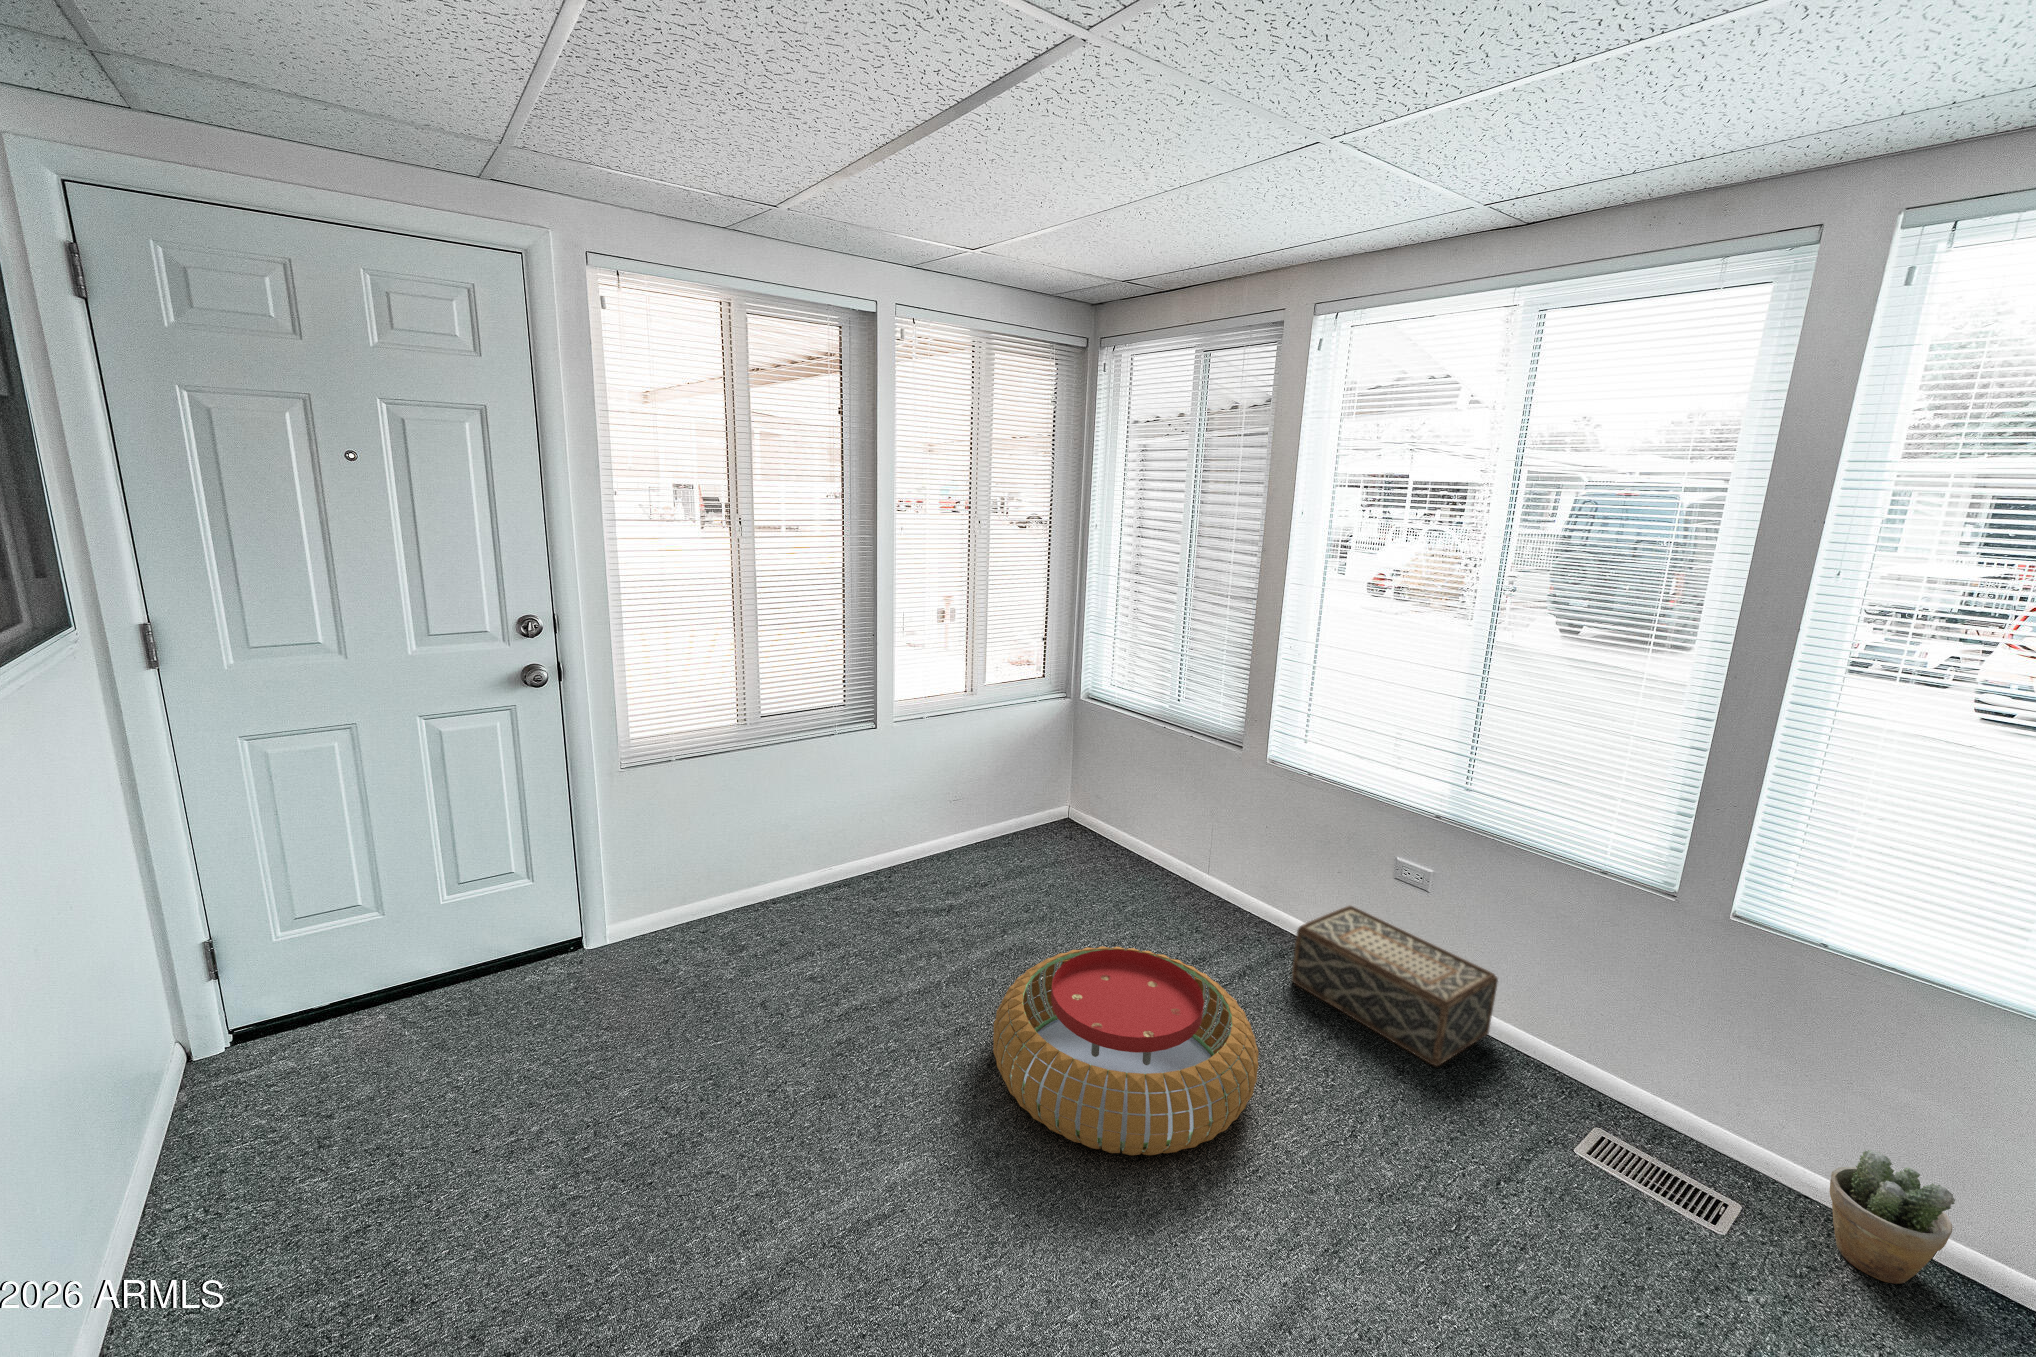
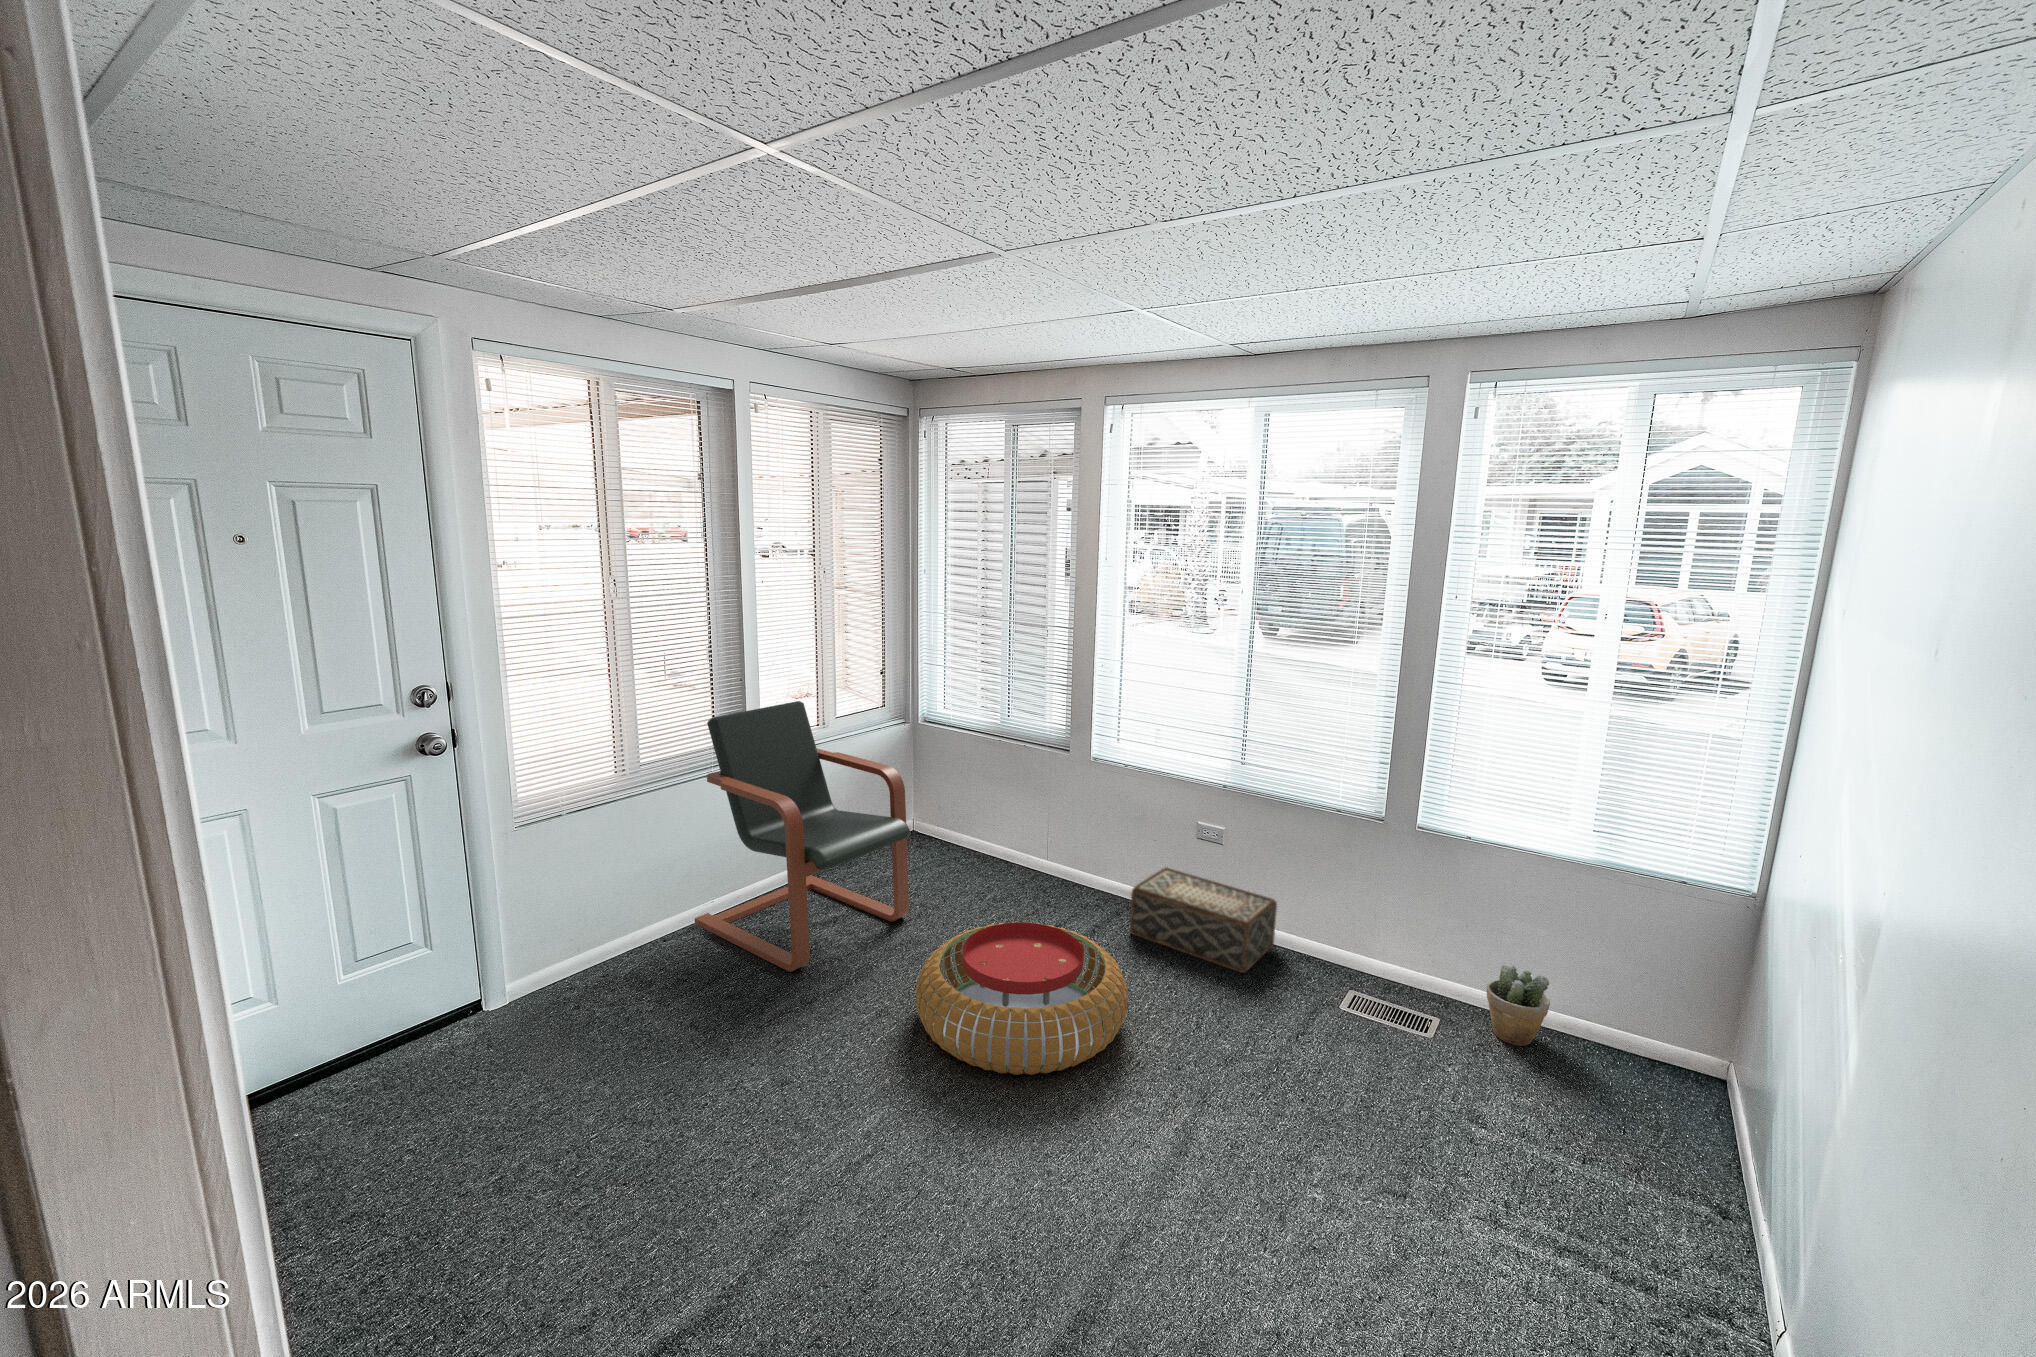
armchair: none [811,661,1034,960] -> present [695,701,911,972]

